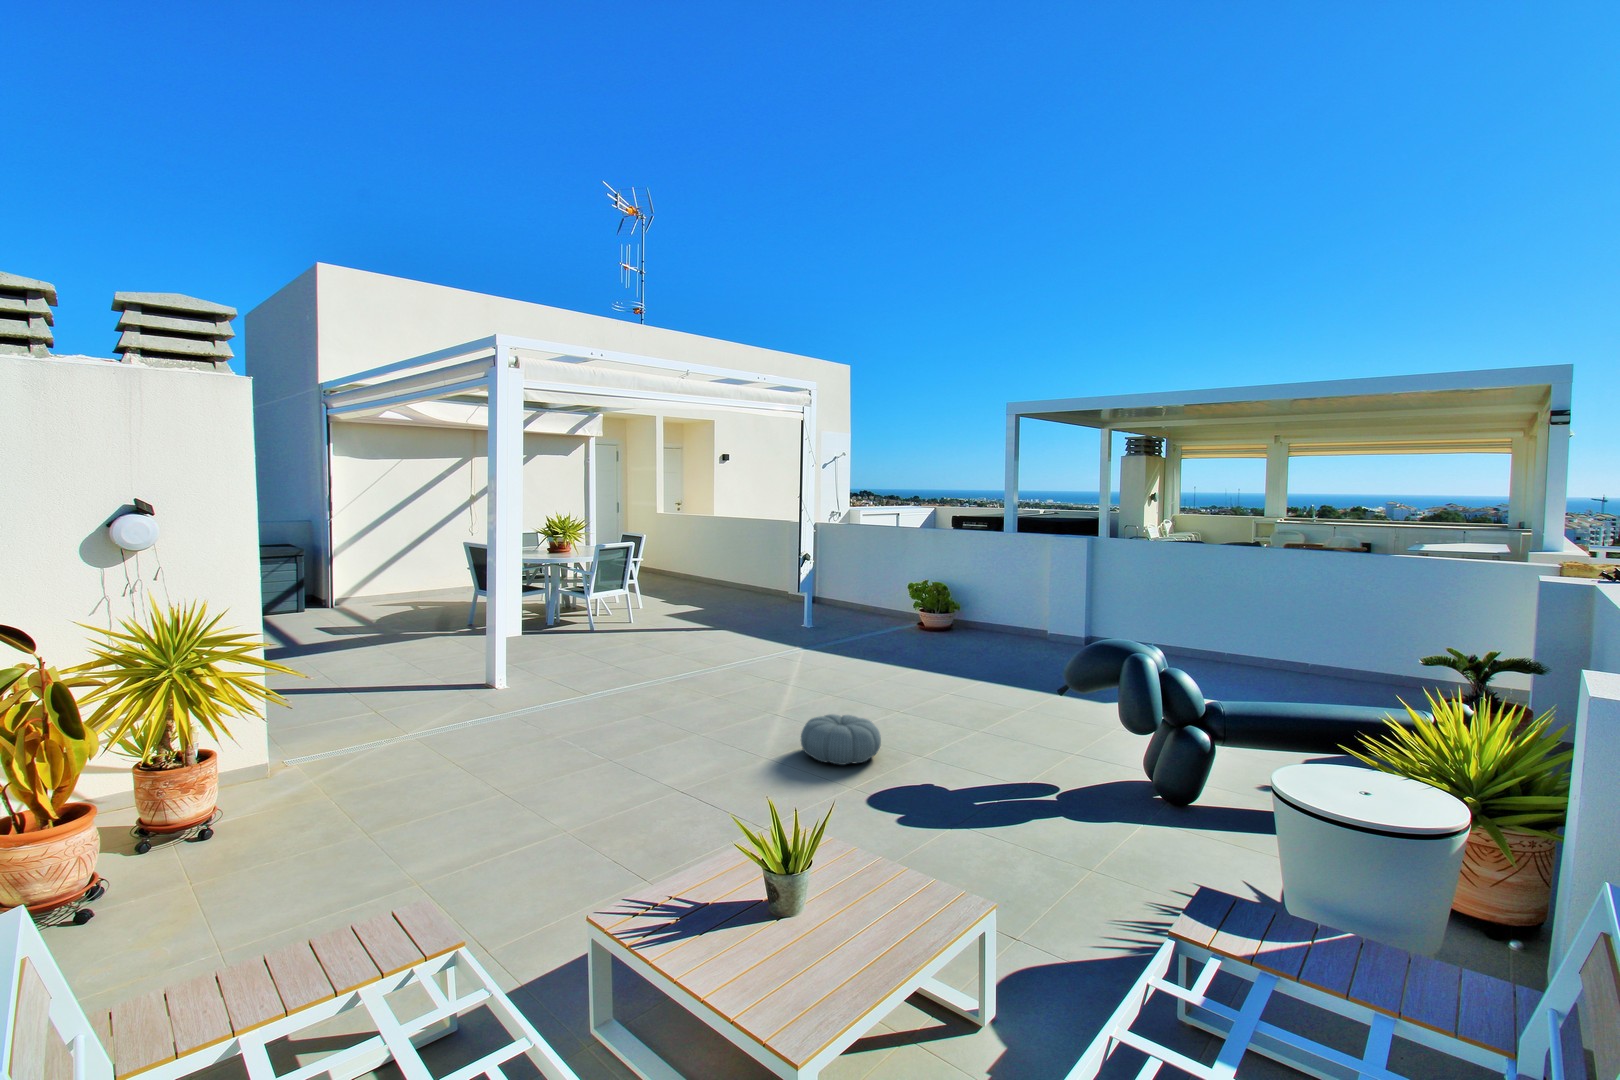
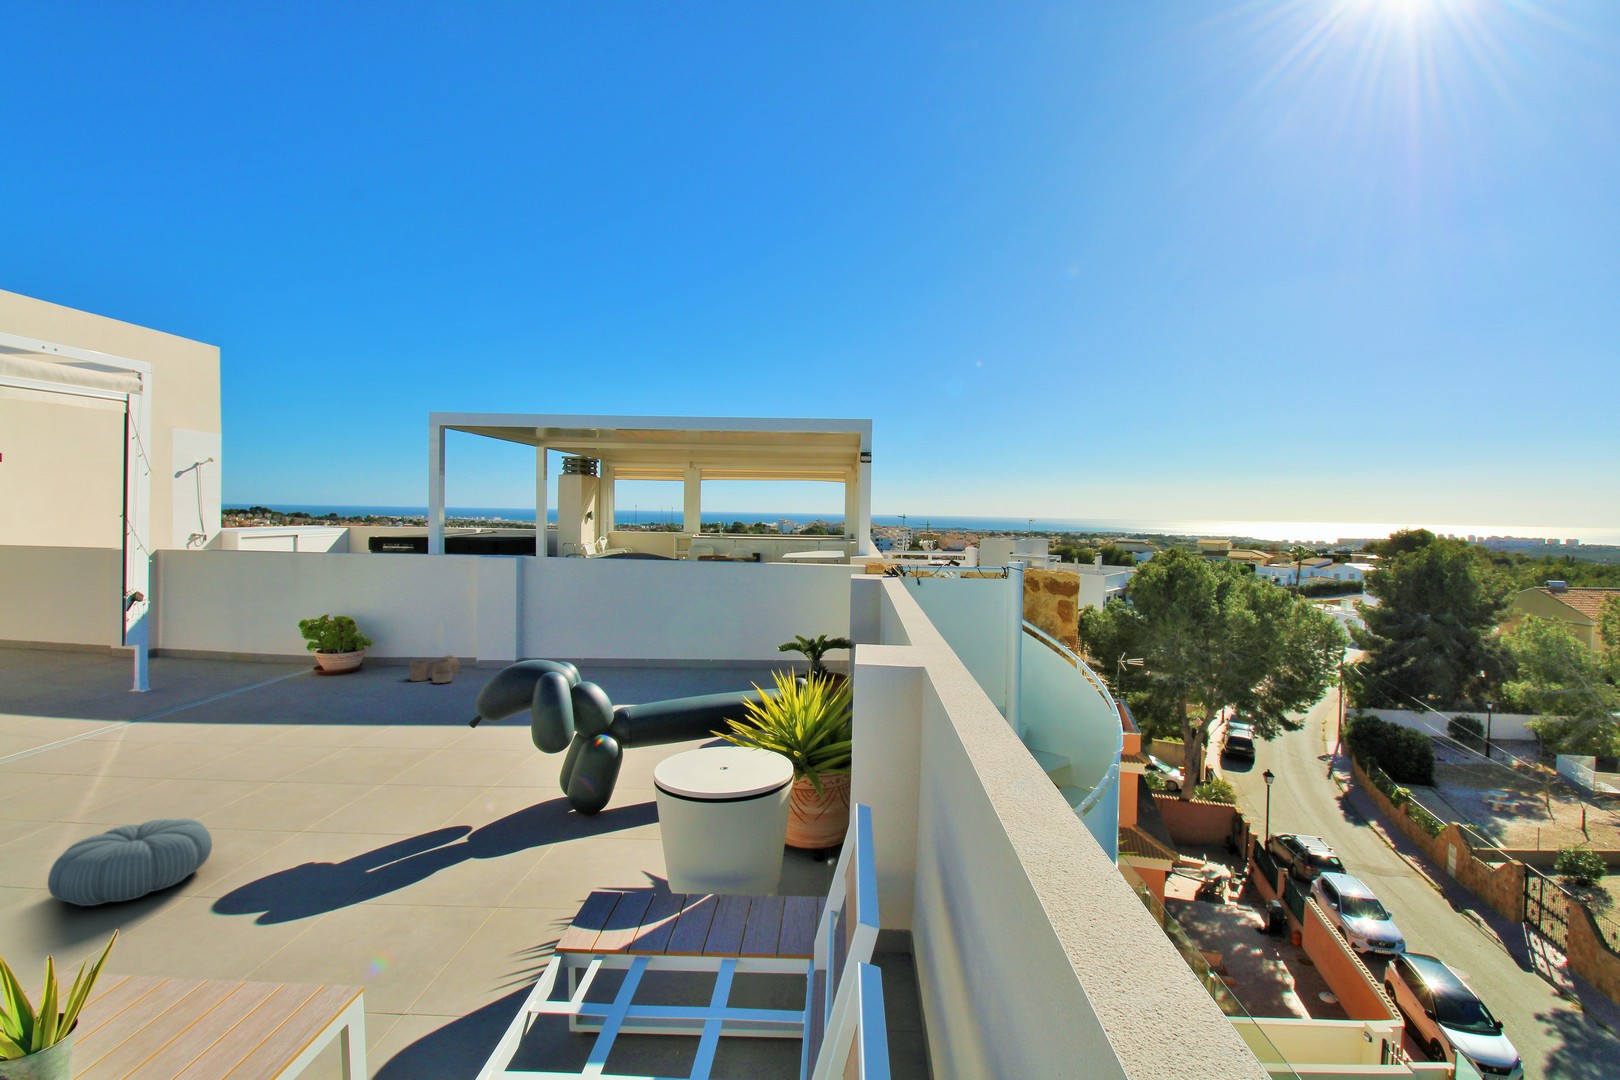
woven basket: none [988,626,1030,651] -> present [410,656,460,683]

